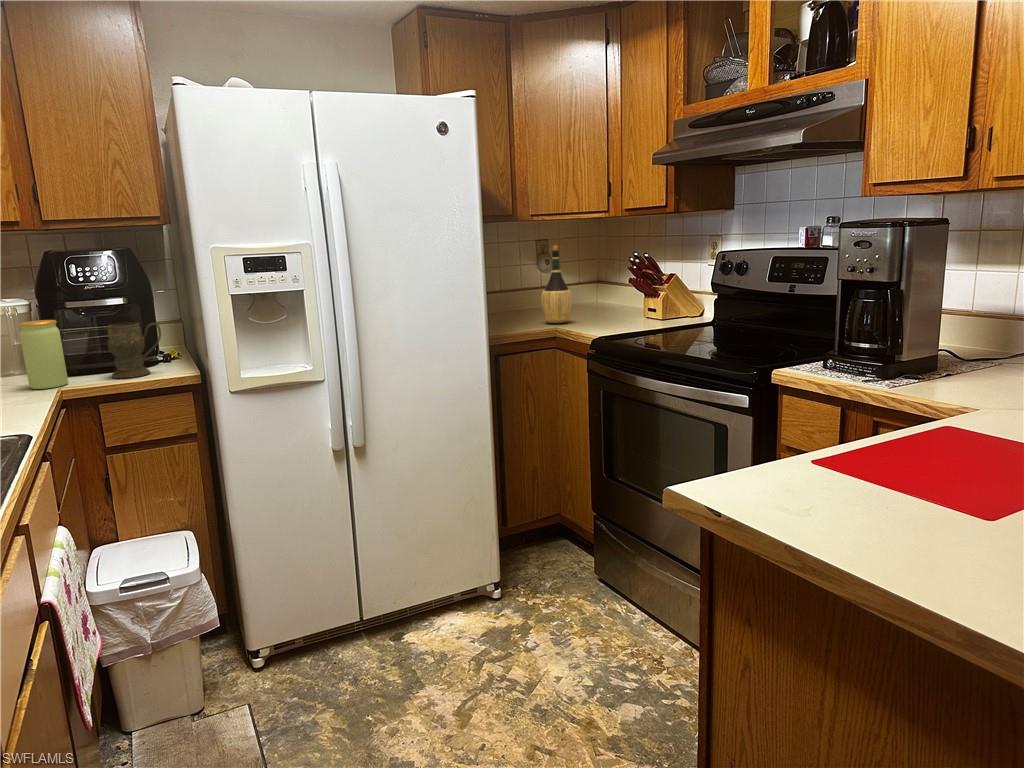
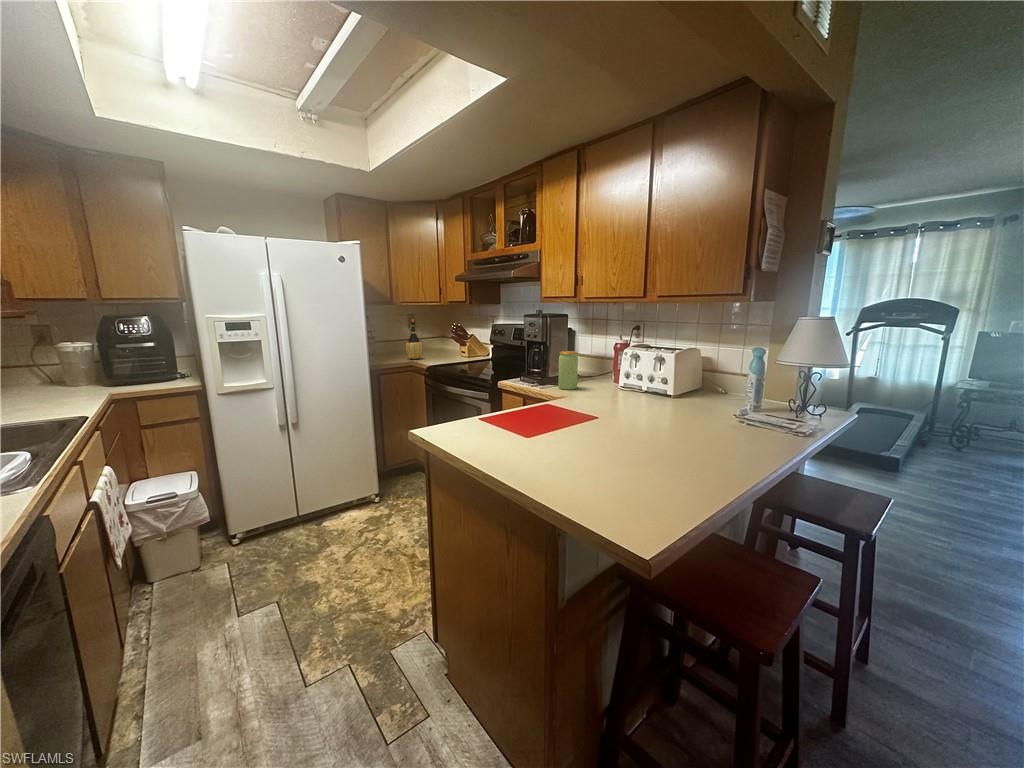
jar: present [19,320,68,389] -> present [558,351,578,390]
mug: present [107,322,161,378] -> none [142,356,177,387]

